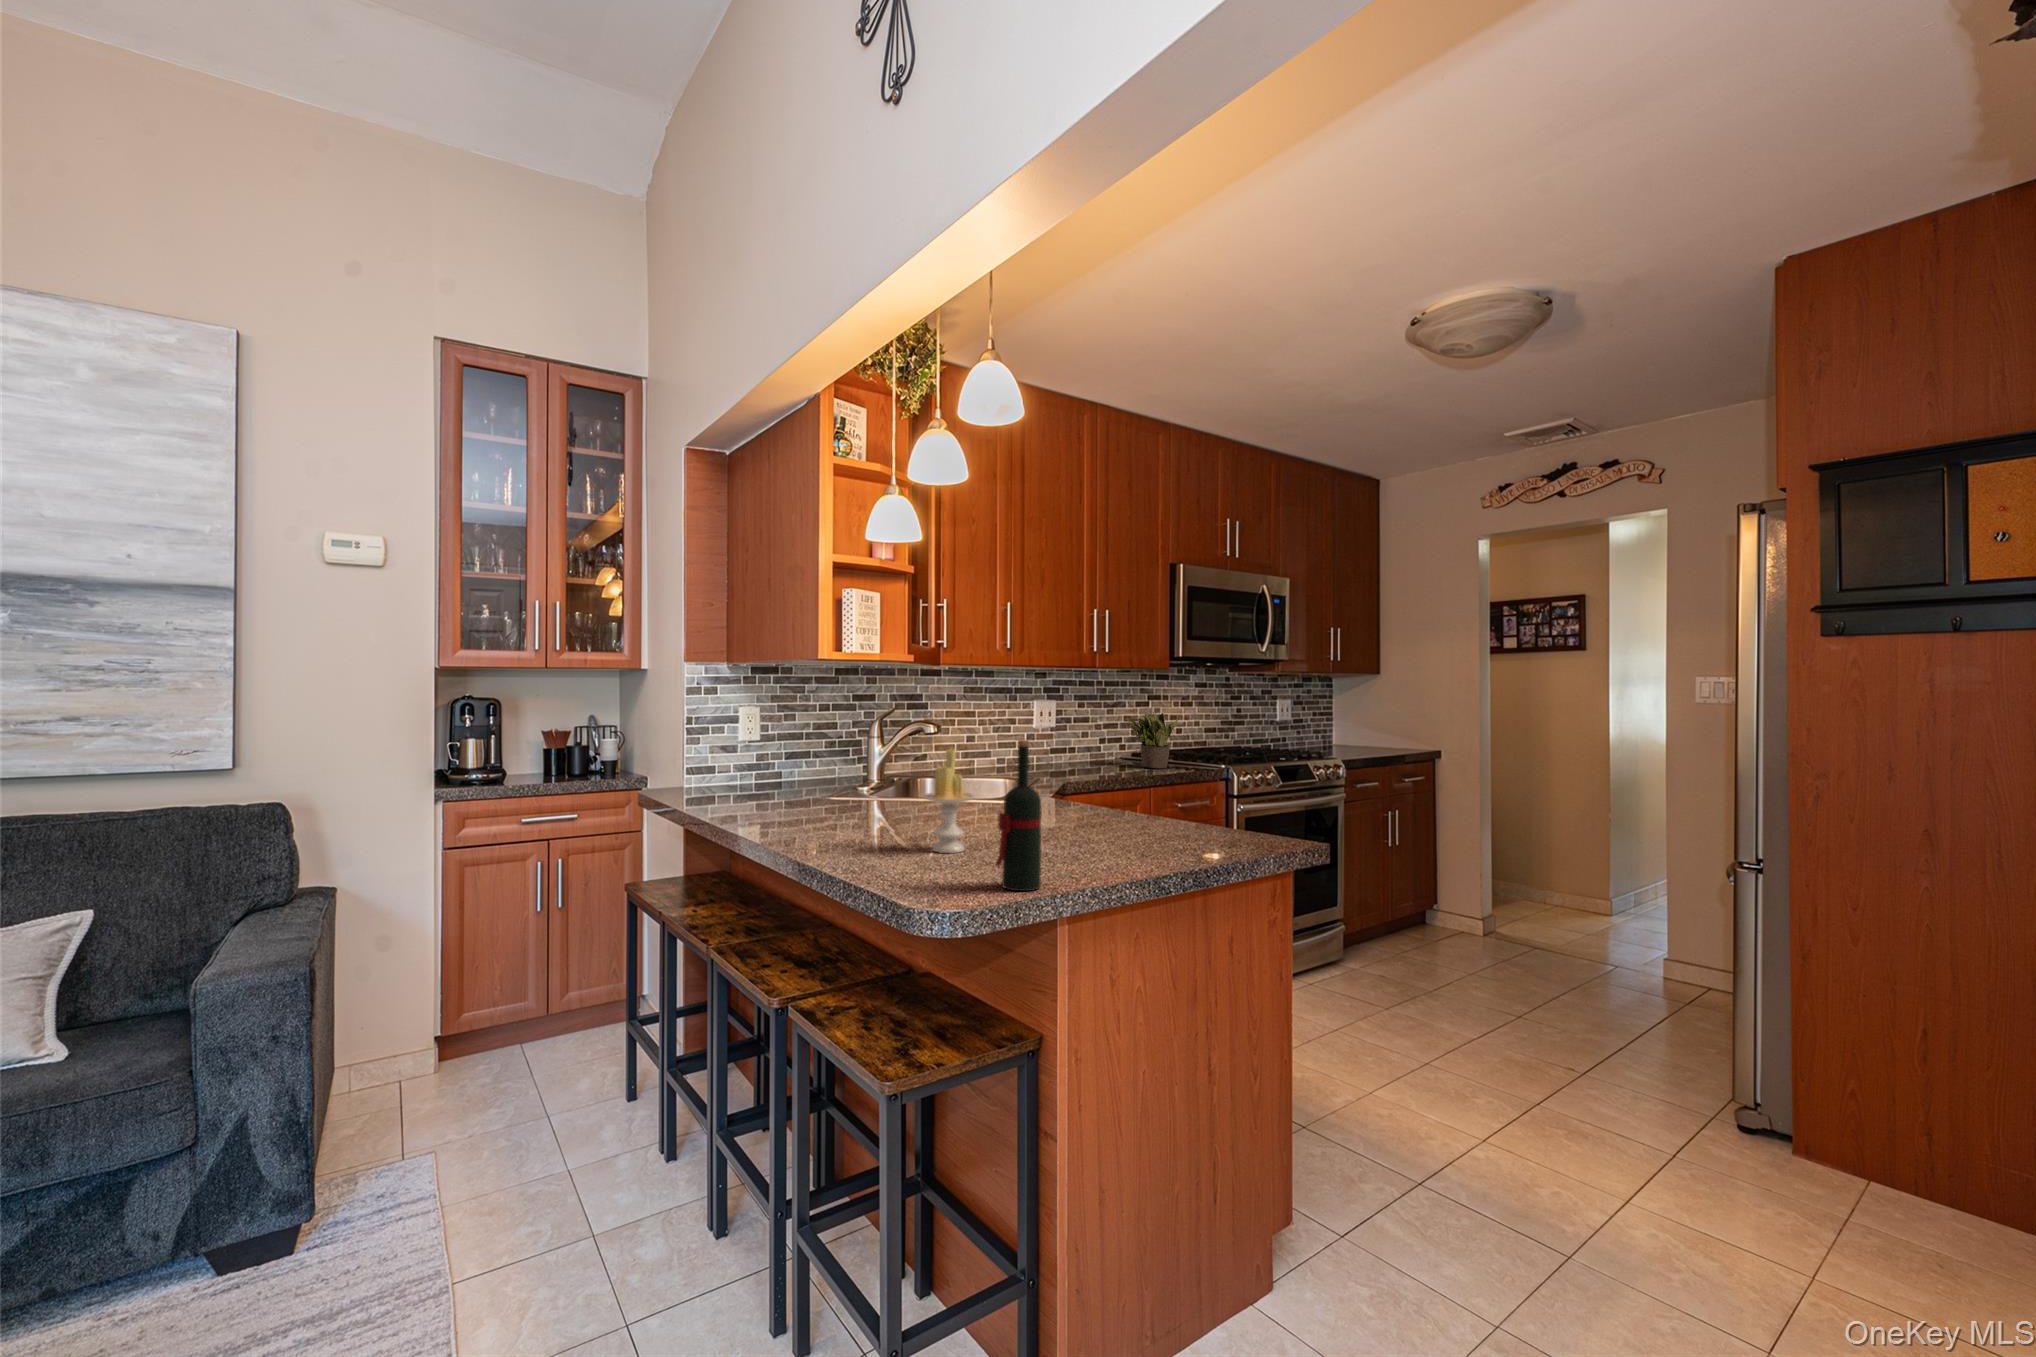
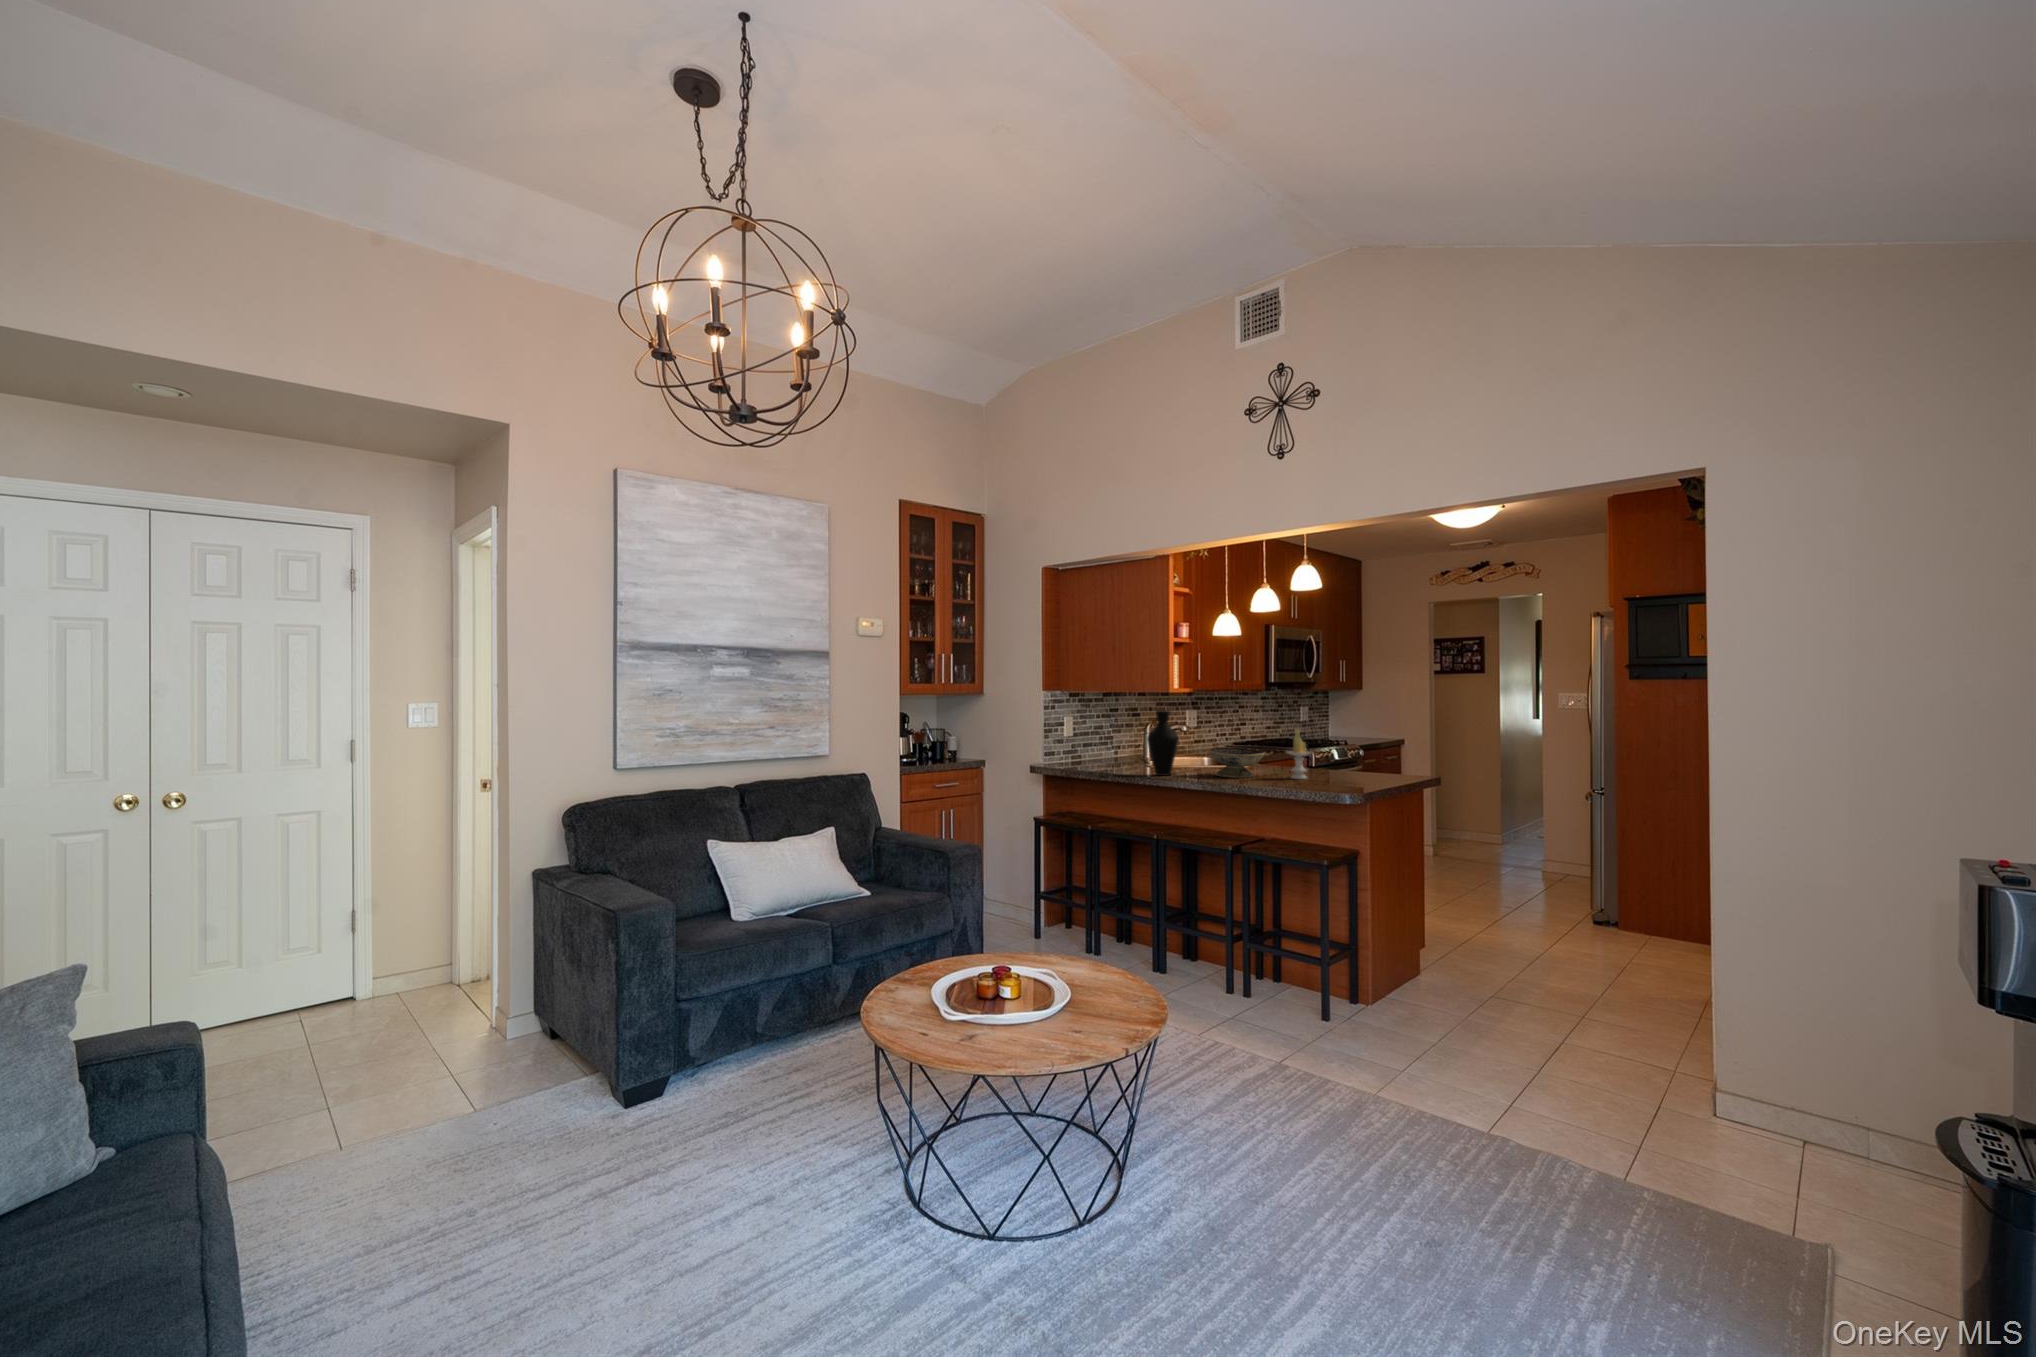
vase: none [728,702,789,825] -> present [1147,710,1179,776]
potted plant: present [1127,712,1178,769] -> none [1242,713,1276,751]
wine bottle: present [996,740,1041,891] -> none [1367,721,1385,785]
decorative bowl: none [816,776,922,840] -> present [1209,748,1265,778]

